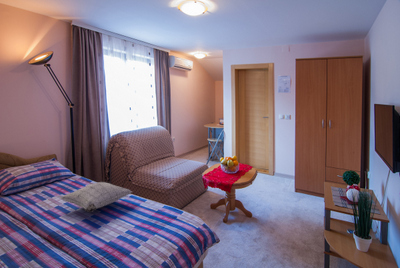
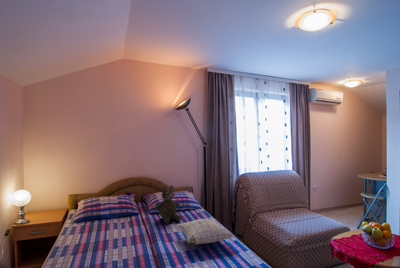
teddy bear: none [15,155,57,201] -> present [155,186,181,224]

